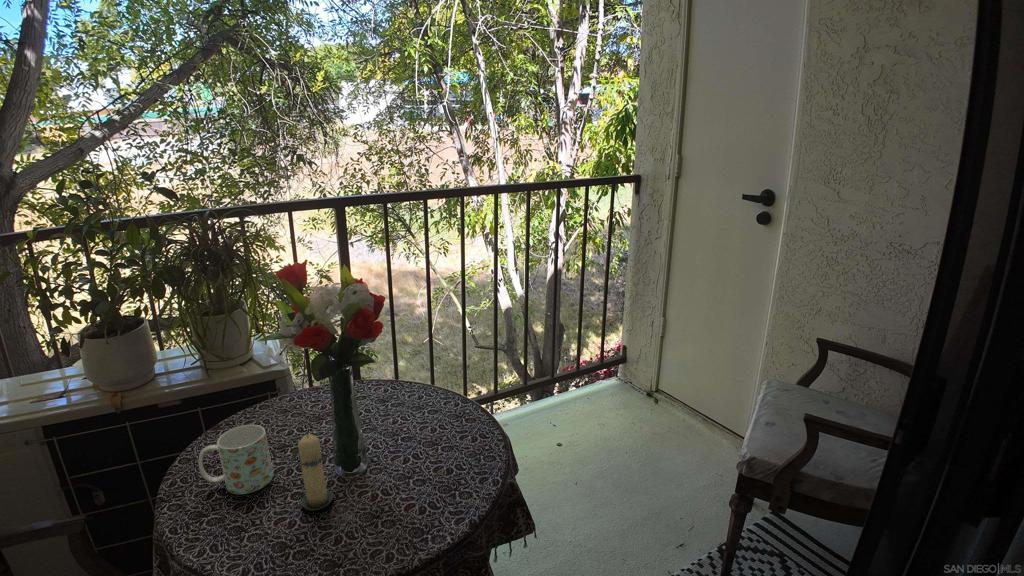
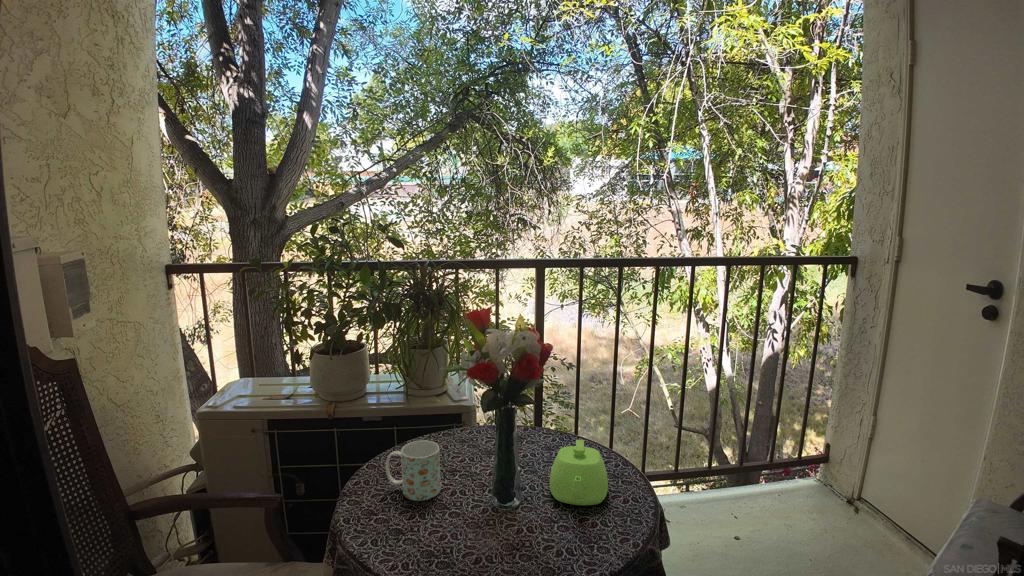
teapot: none [395,388,455,454] -> present [550,440,608,505]
candle: present [292,431,333,511] -> none [450,454,488,533]

